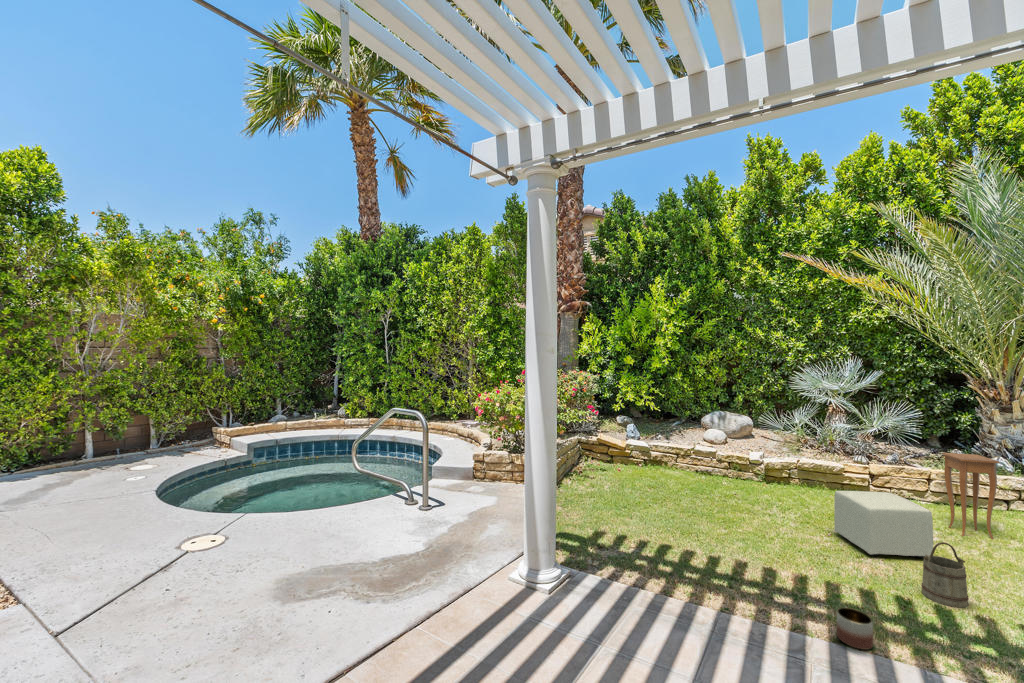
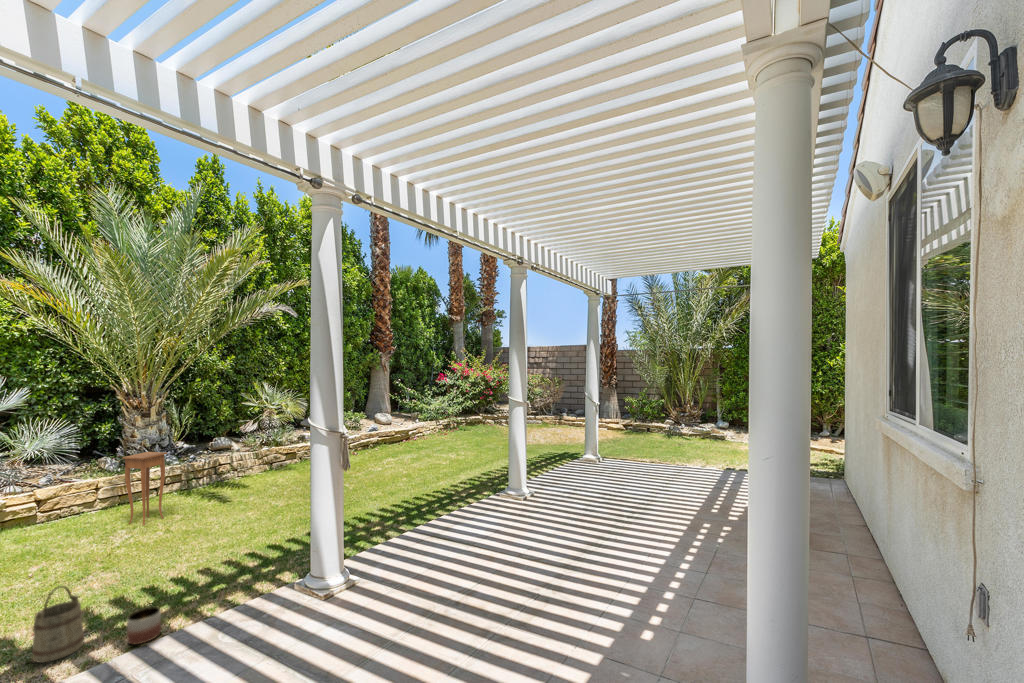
ottoman: present [834,491,933,558] -> none [38,507,142,575]
bucket: present [921,542,969,608] -> present [32,586,84,662]

